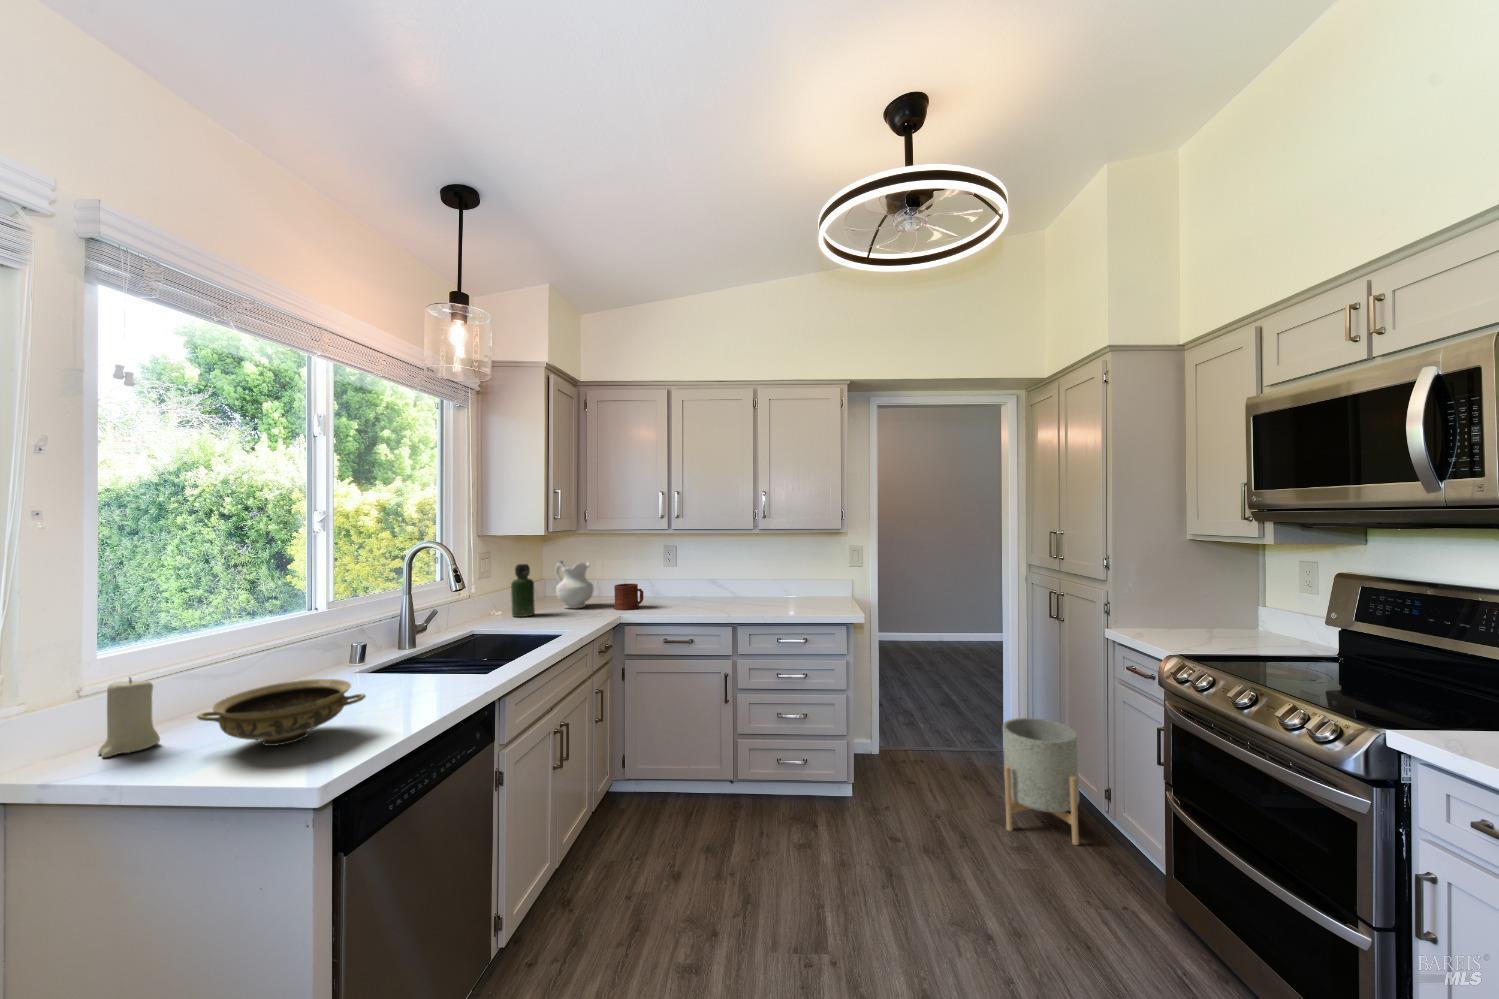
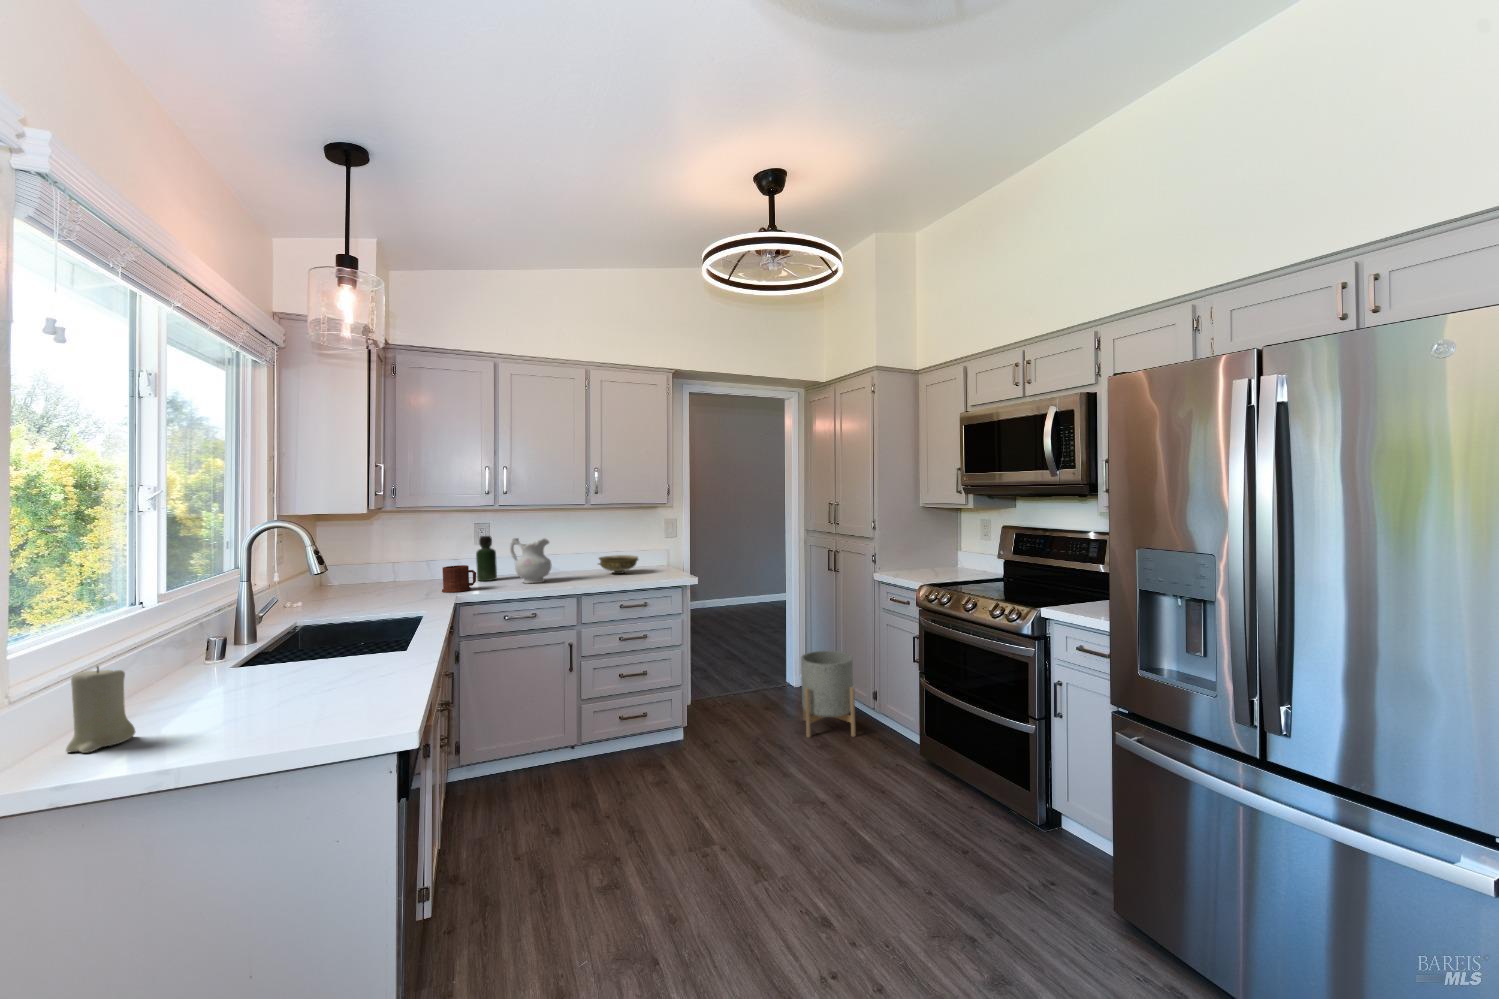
ceramic pitcher: present [556,561,593,608] -> present [510,538,552,583]
bottle: present [511,564,535,617] -> present [476,536,497,581]
ceramic bowl: present [197,679,366,746] -> present [598,555,638,574]

